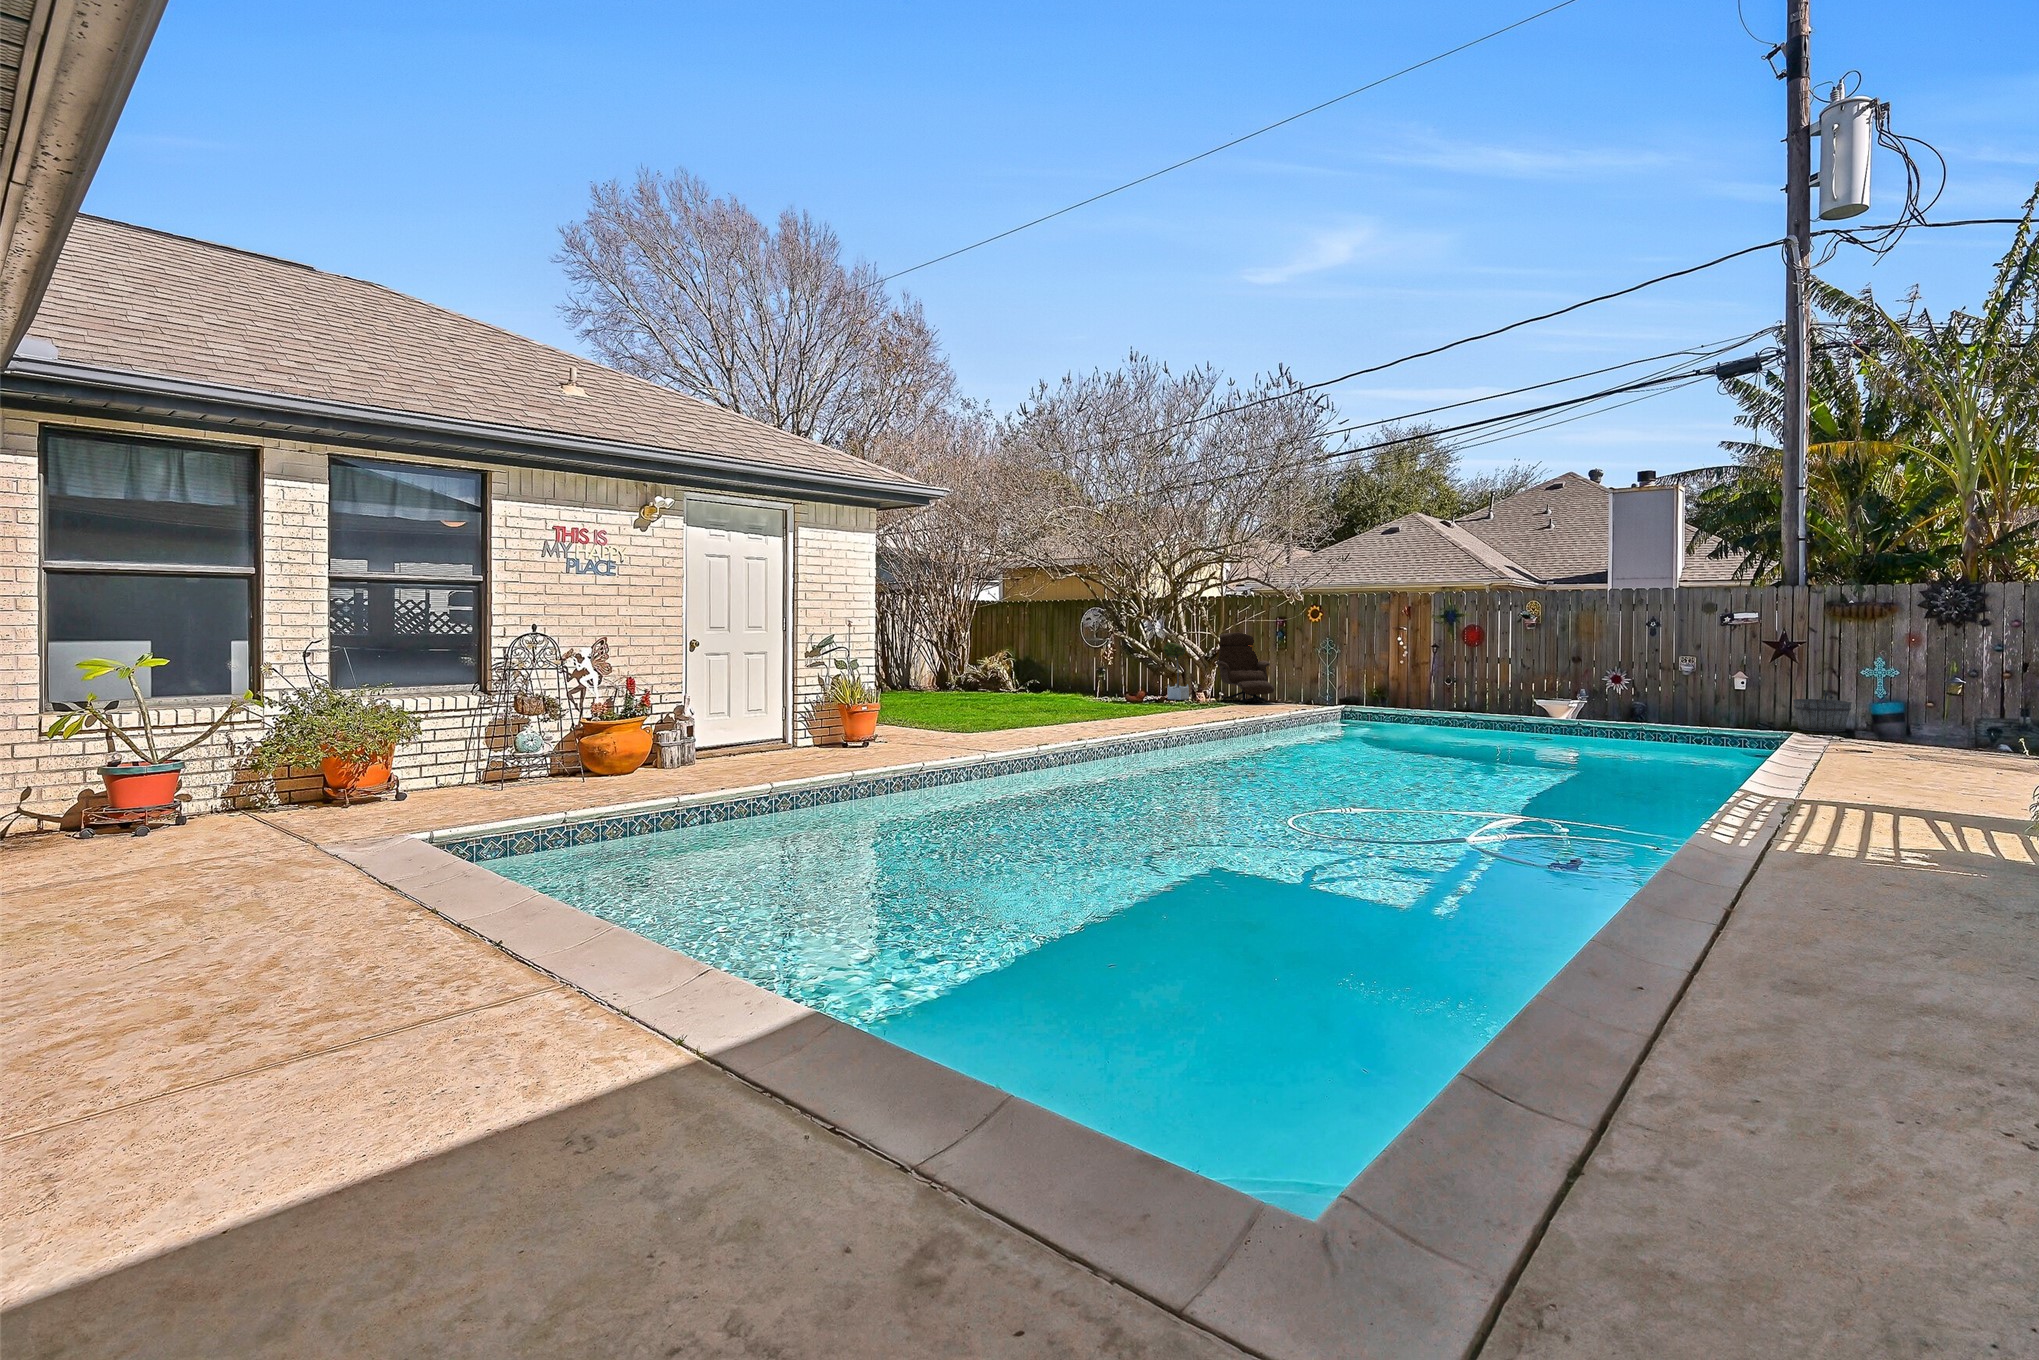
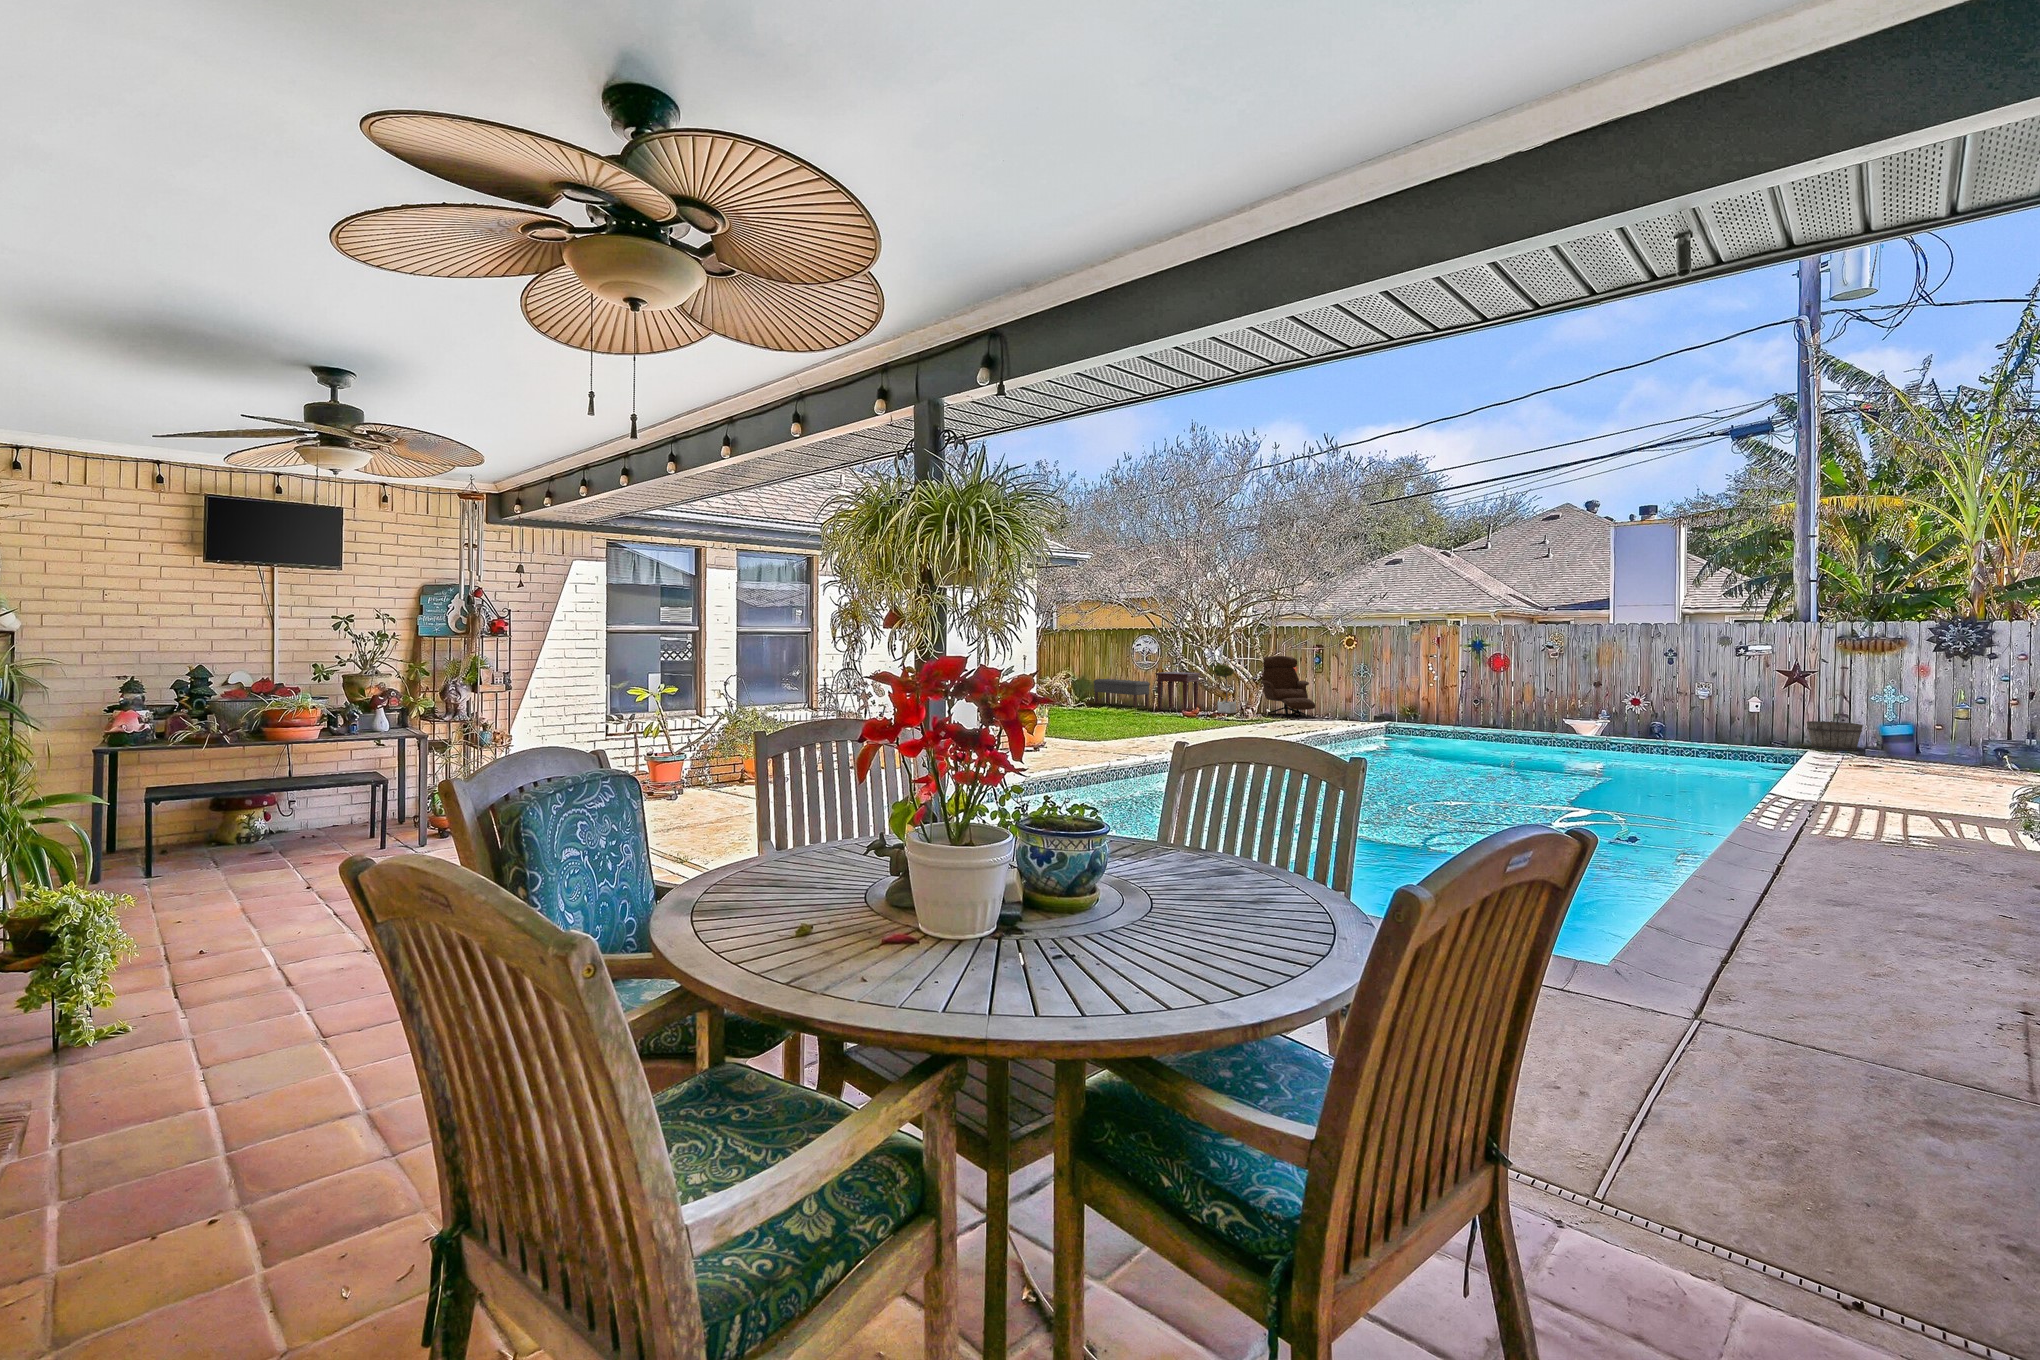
side table: none [1098,653,1152,698] -> present [1155,672,1201,711]
bench: none [1034,662,1096,695] -> present [1094,679,1150,707]

